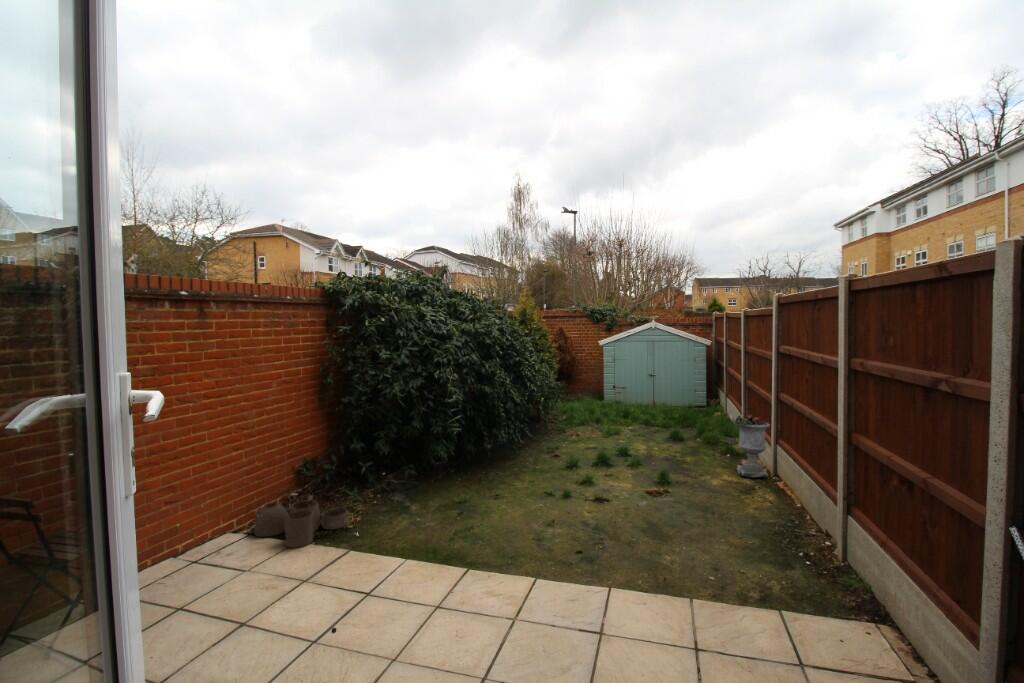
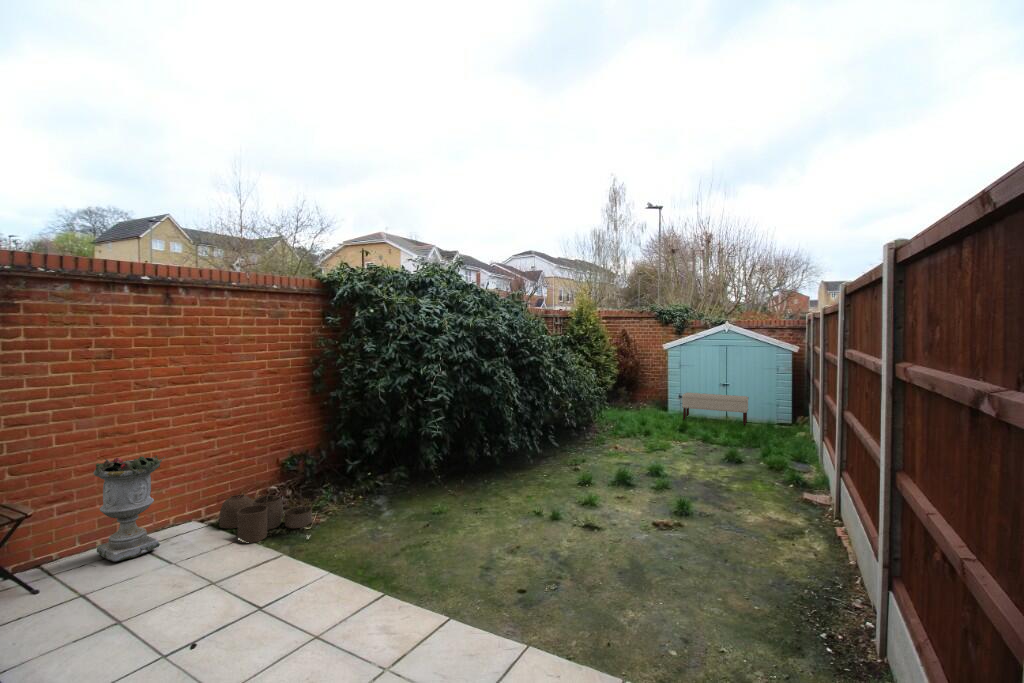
bench: none [618,383,673,409] -> present [682,393,749,425]
planter: present [734,415,770,478] -> present [93,455,164,562]

